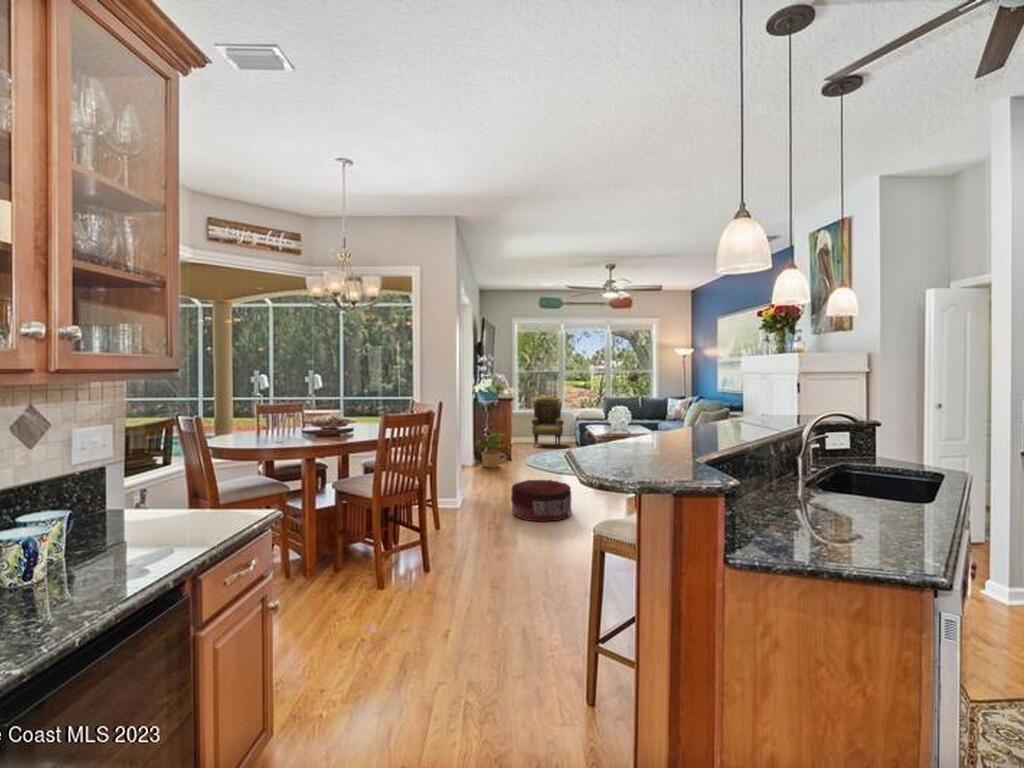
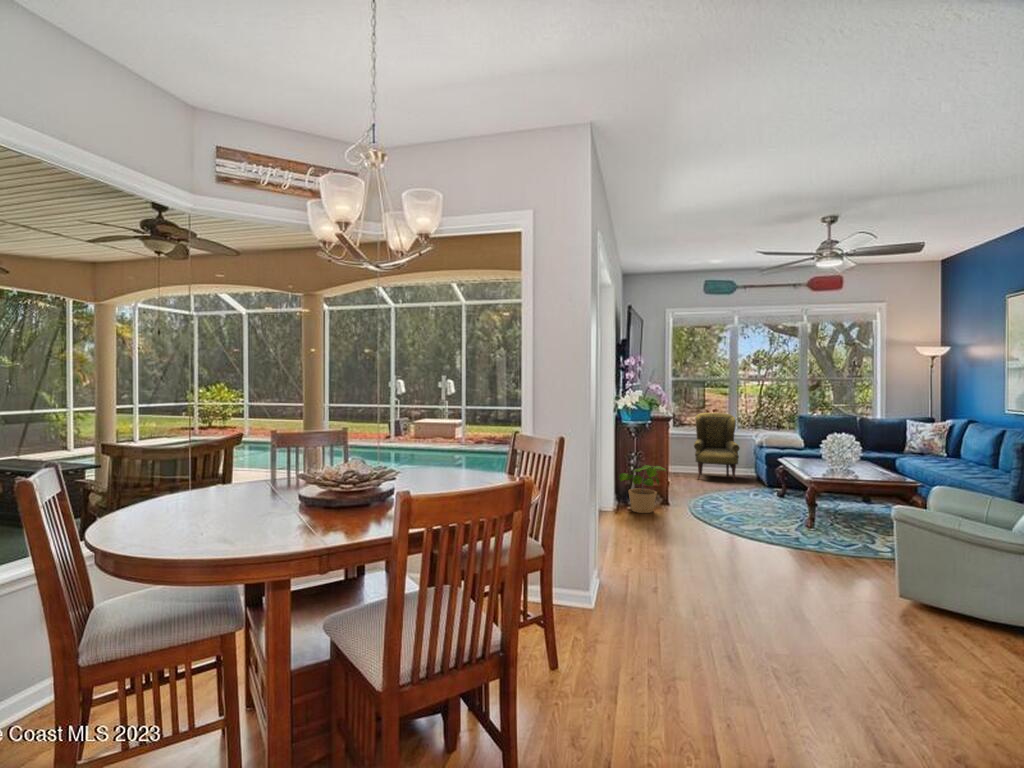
pouf: present [511,480,572,521] -> none [689,561,811,659]

